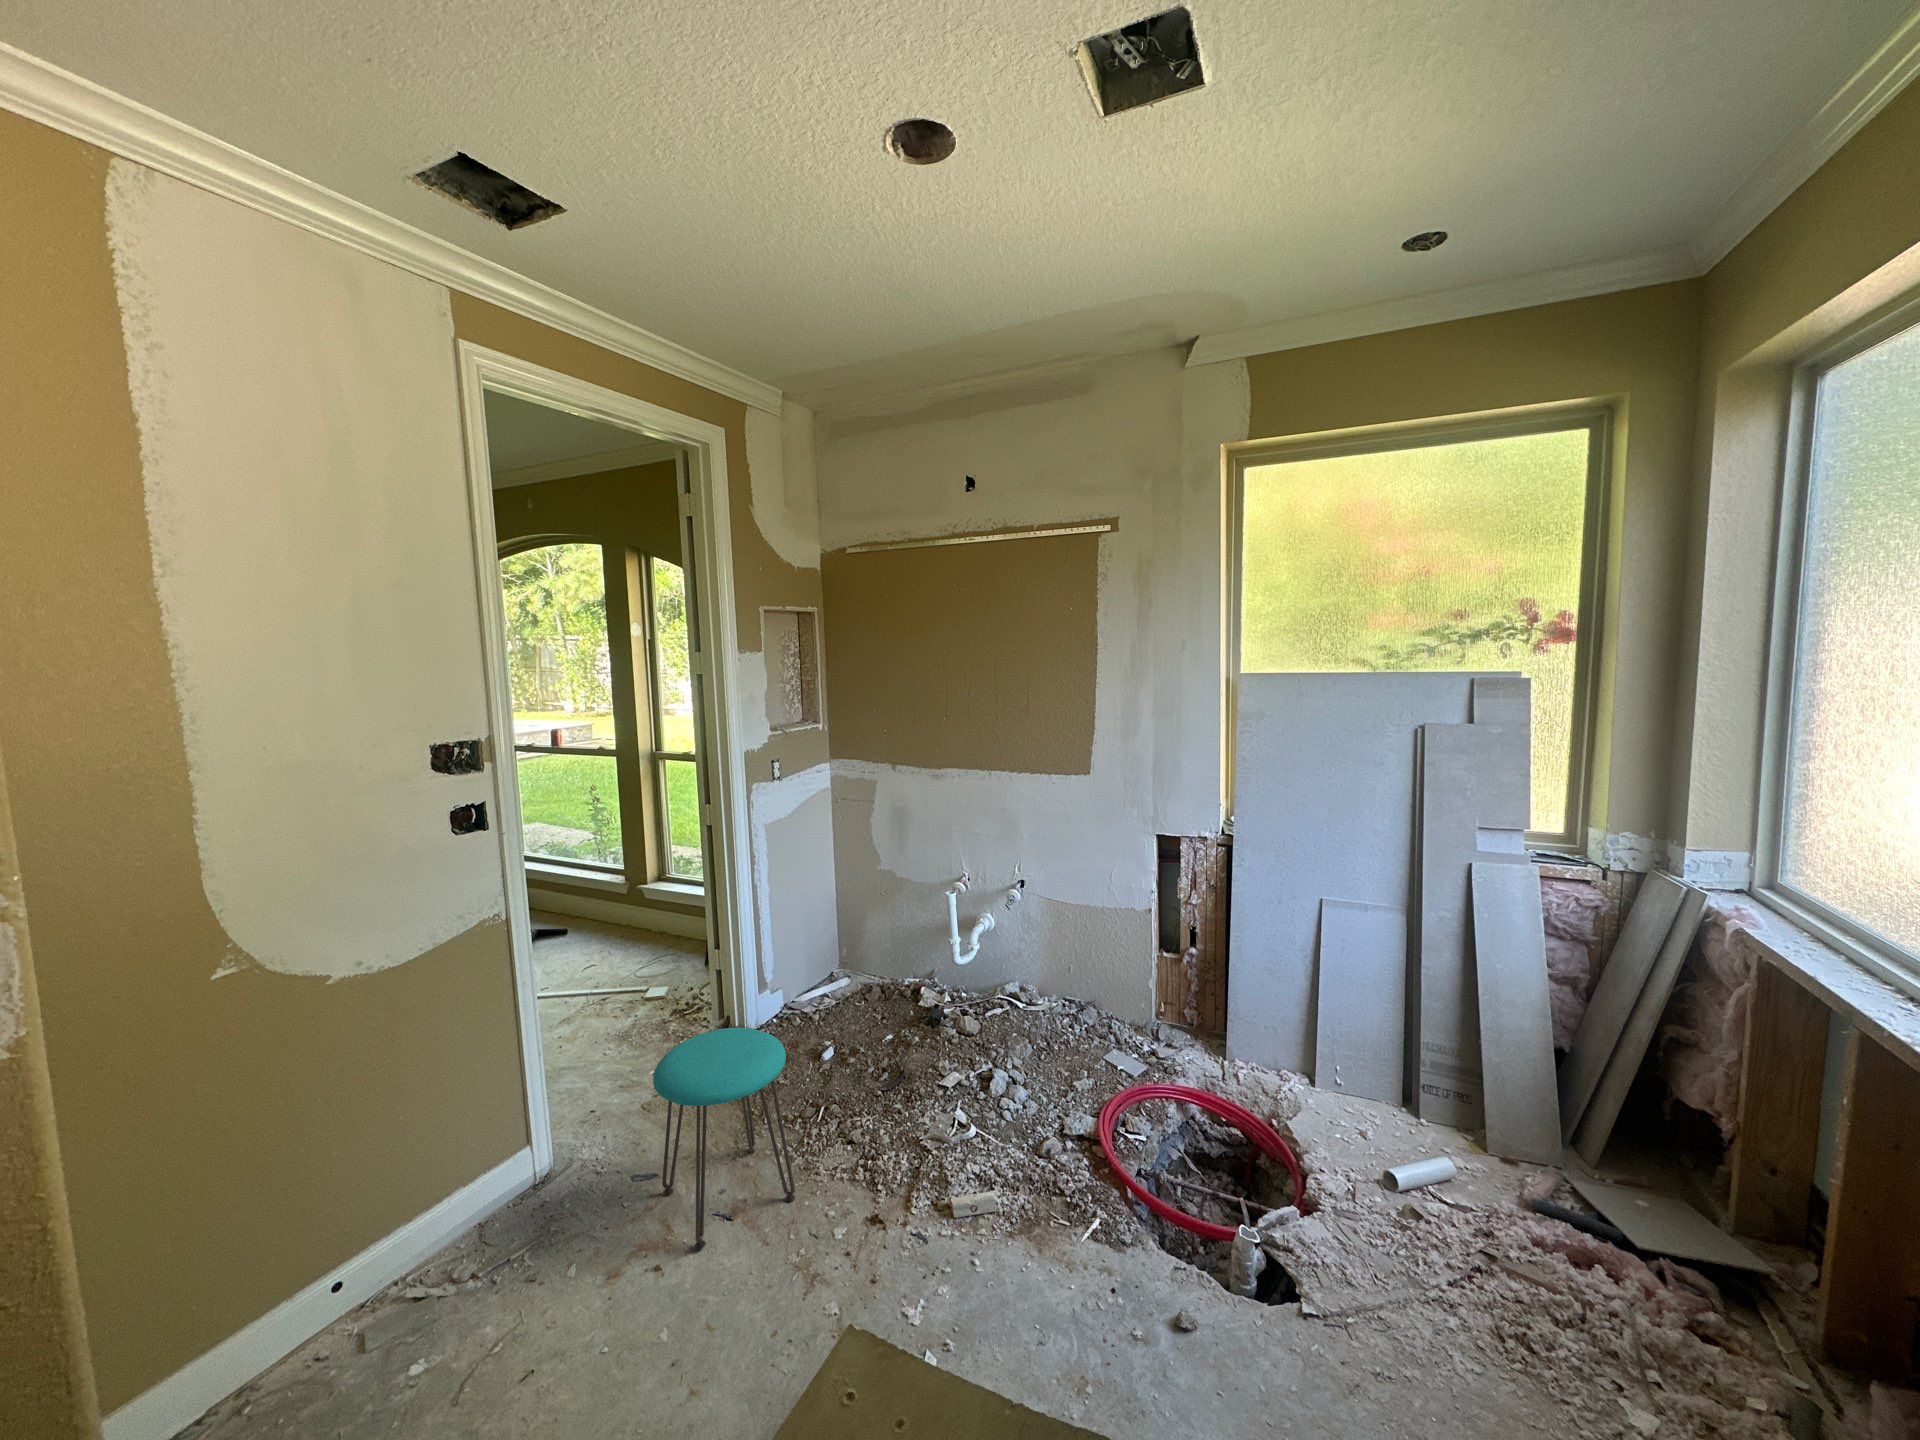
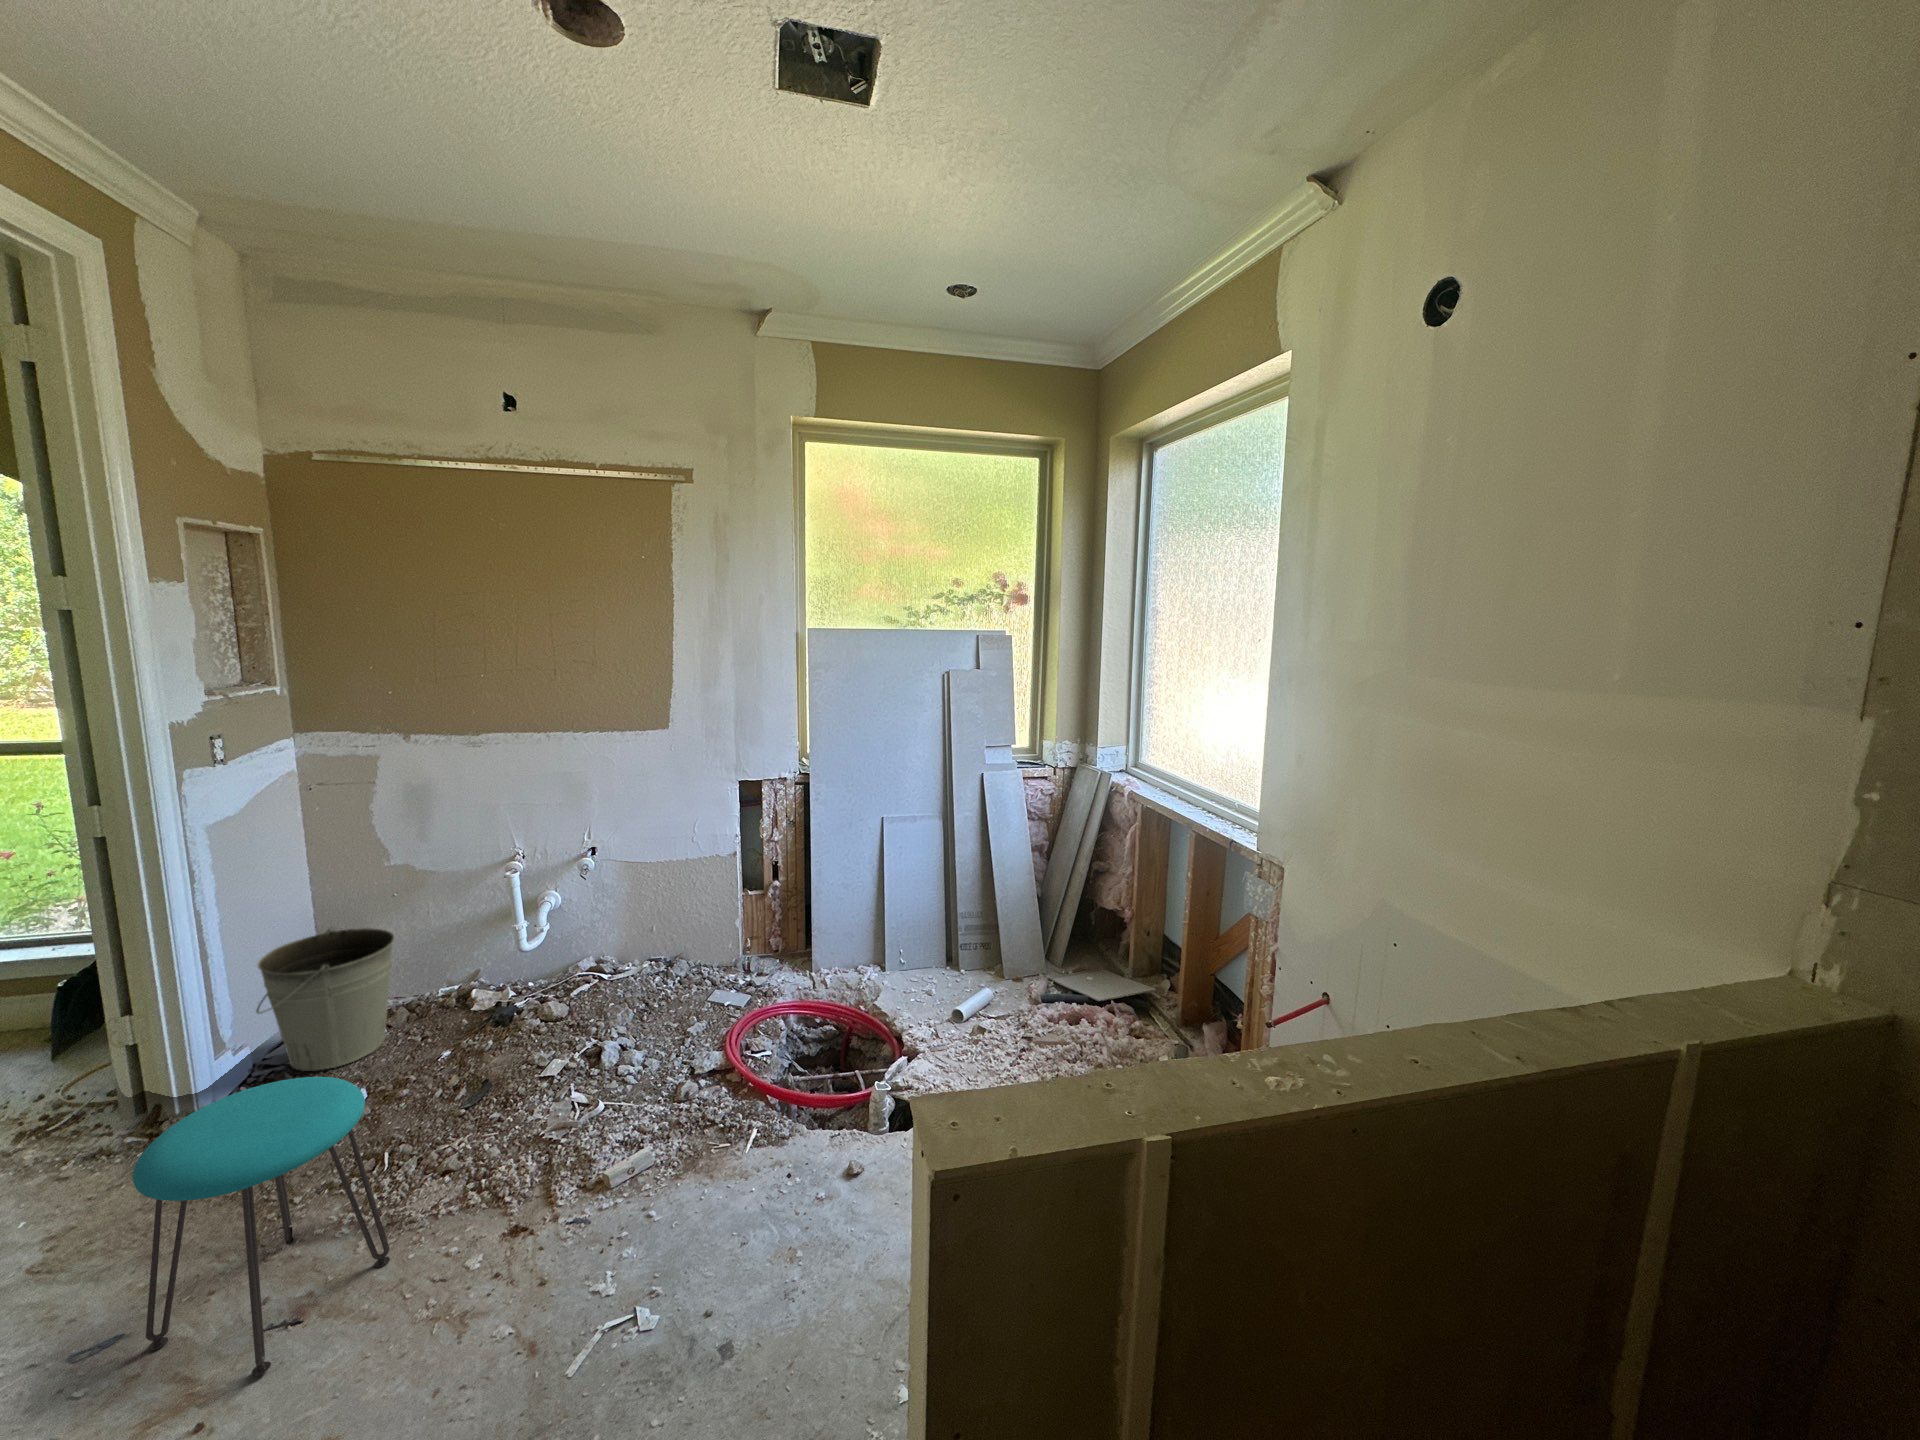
bucket: none [785,910,871,1022] -> present [256,928,395,1071]

